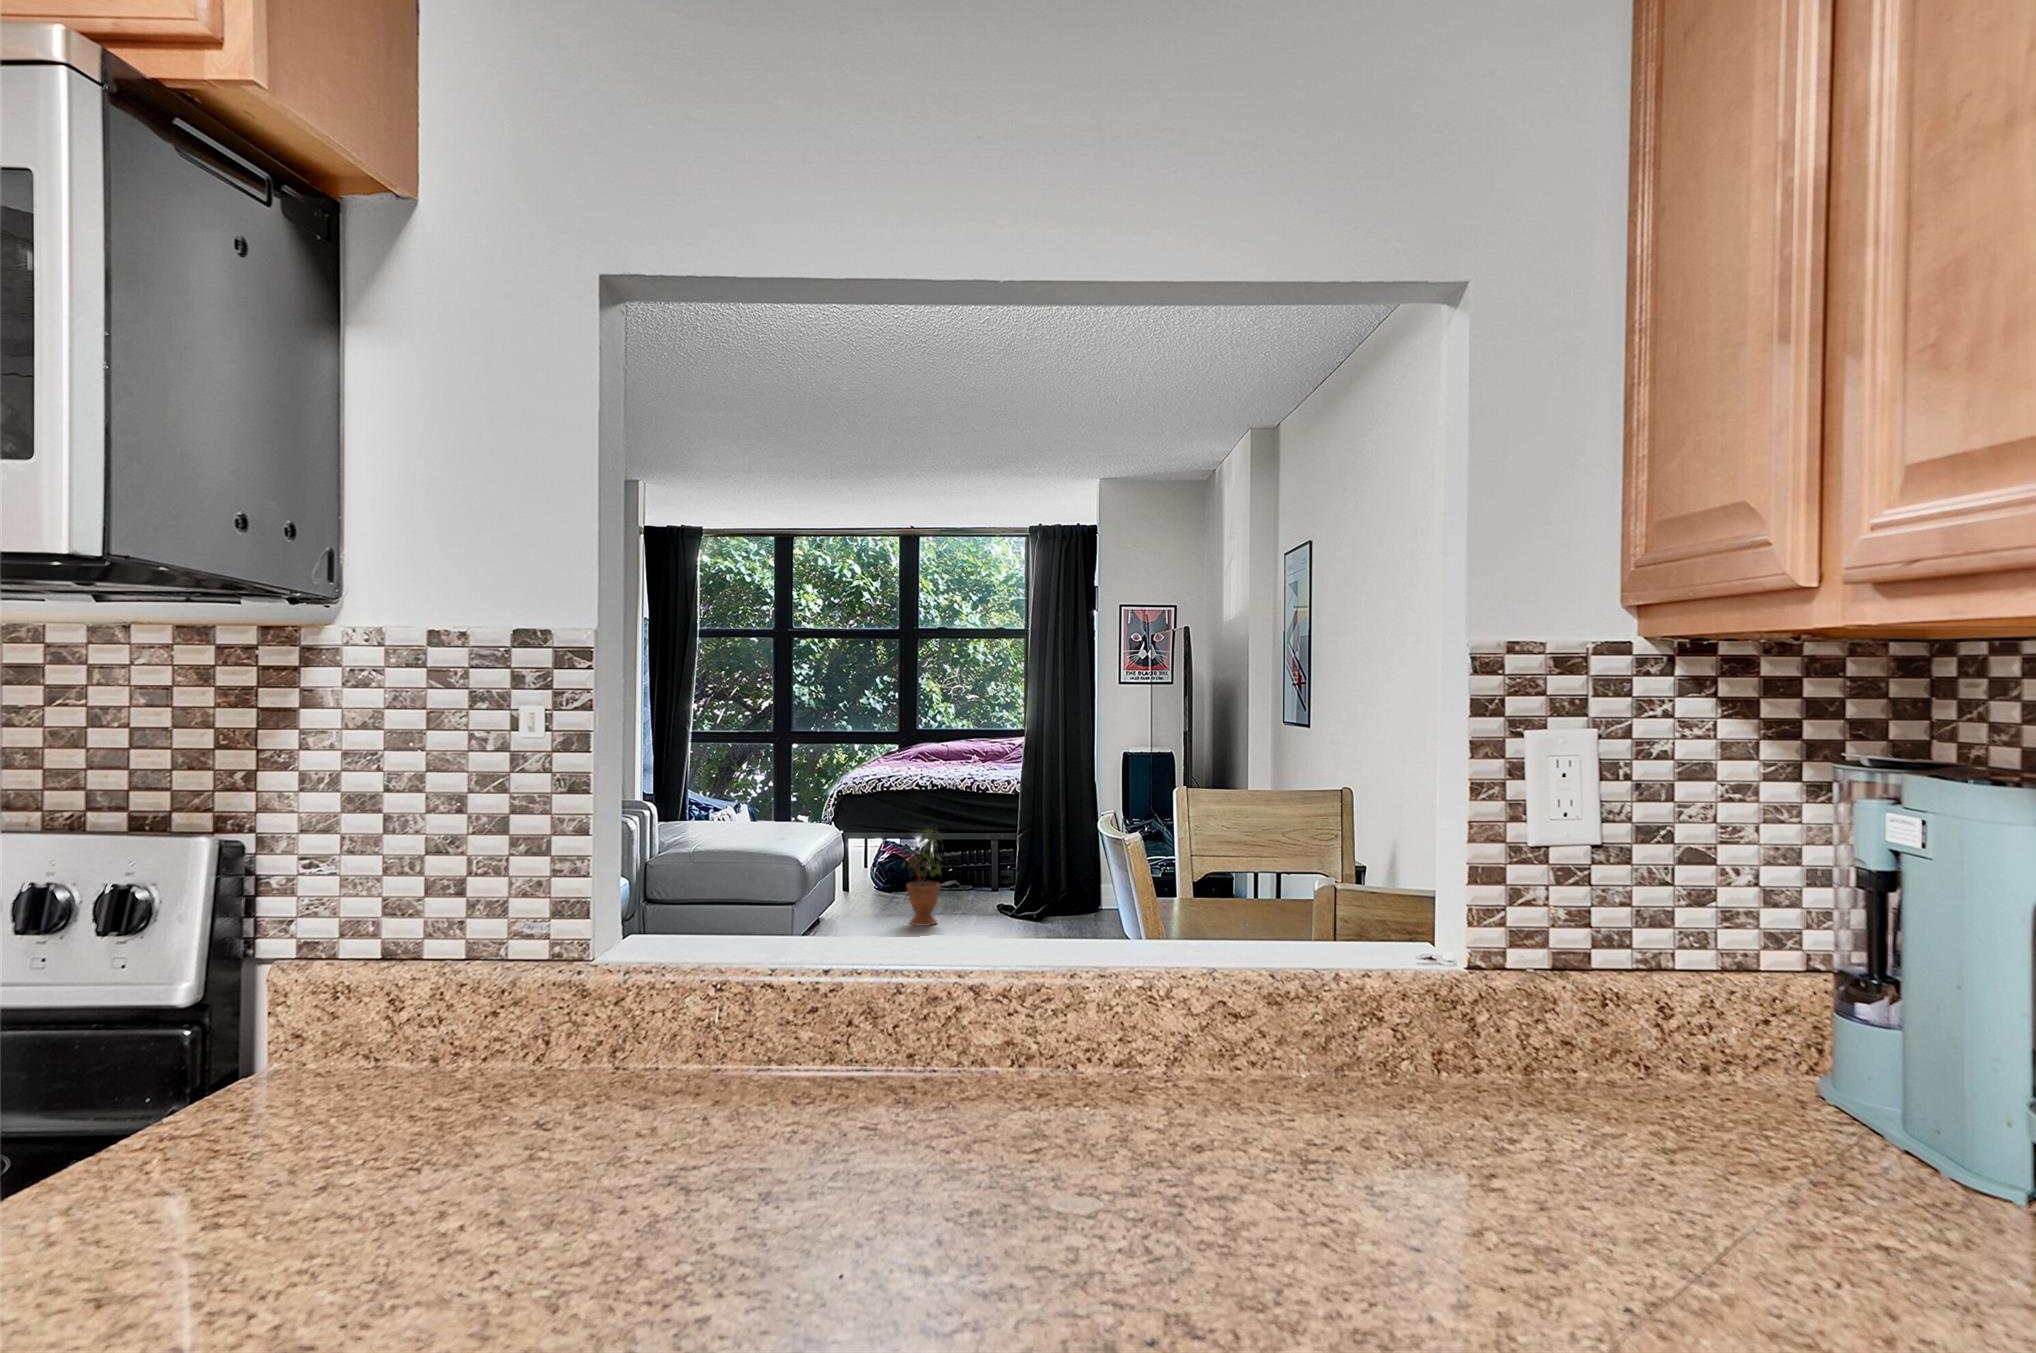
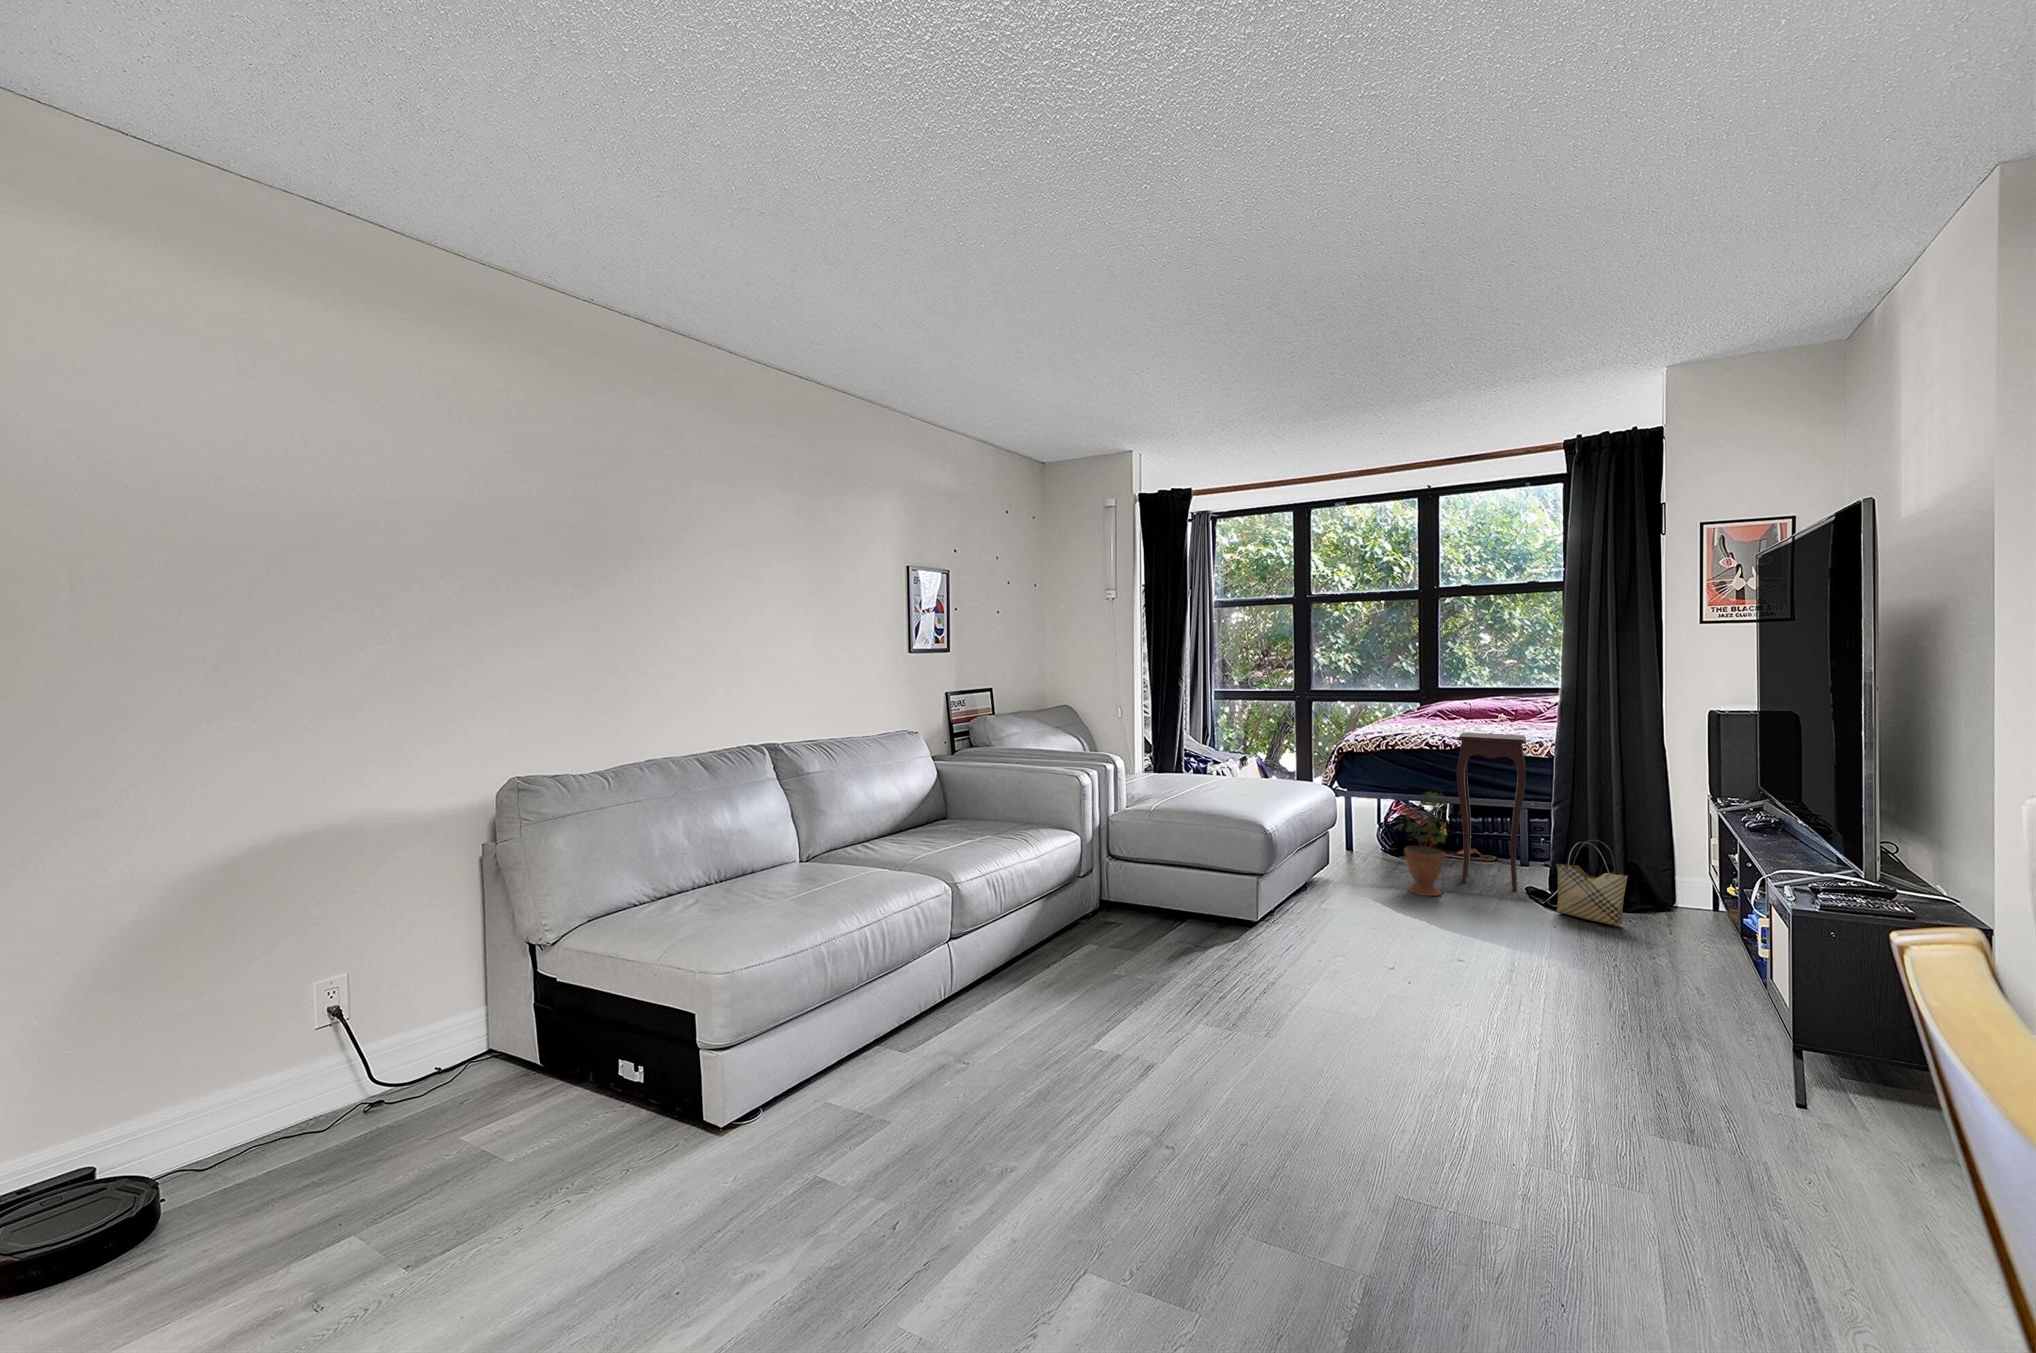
side table: none [945,771,999,913] -> present [1457,732,1526,890]
woven basket: none [1023,857,1072,926] -> present [1556,839,1628,925]

